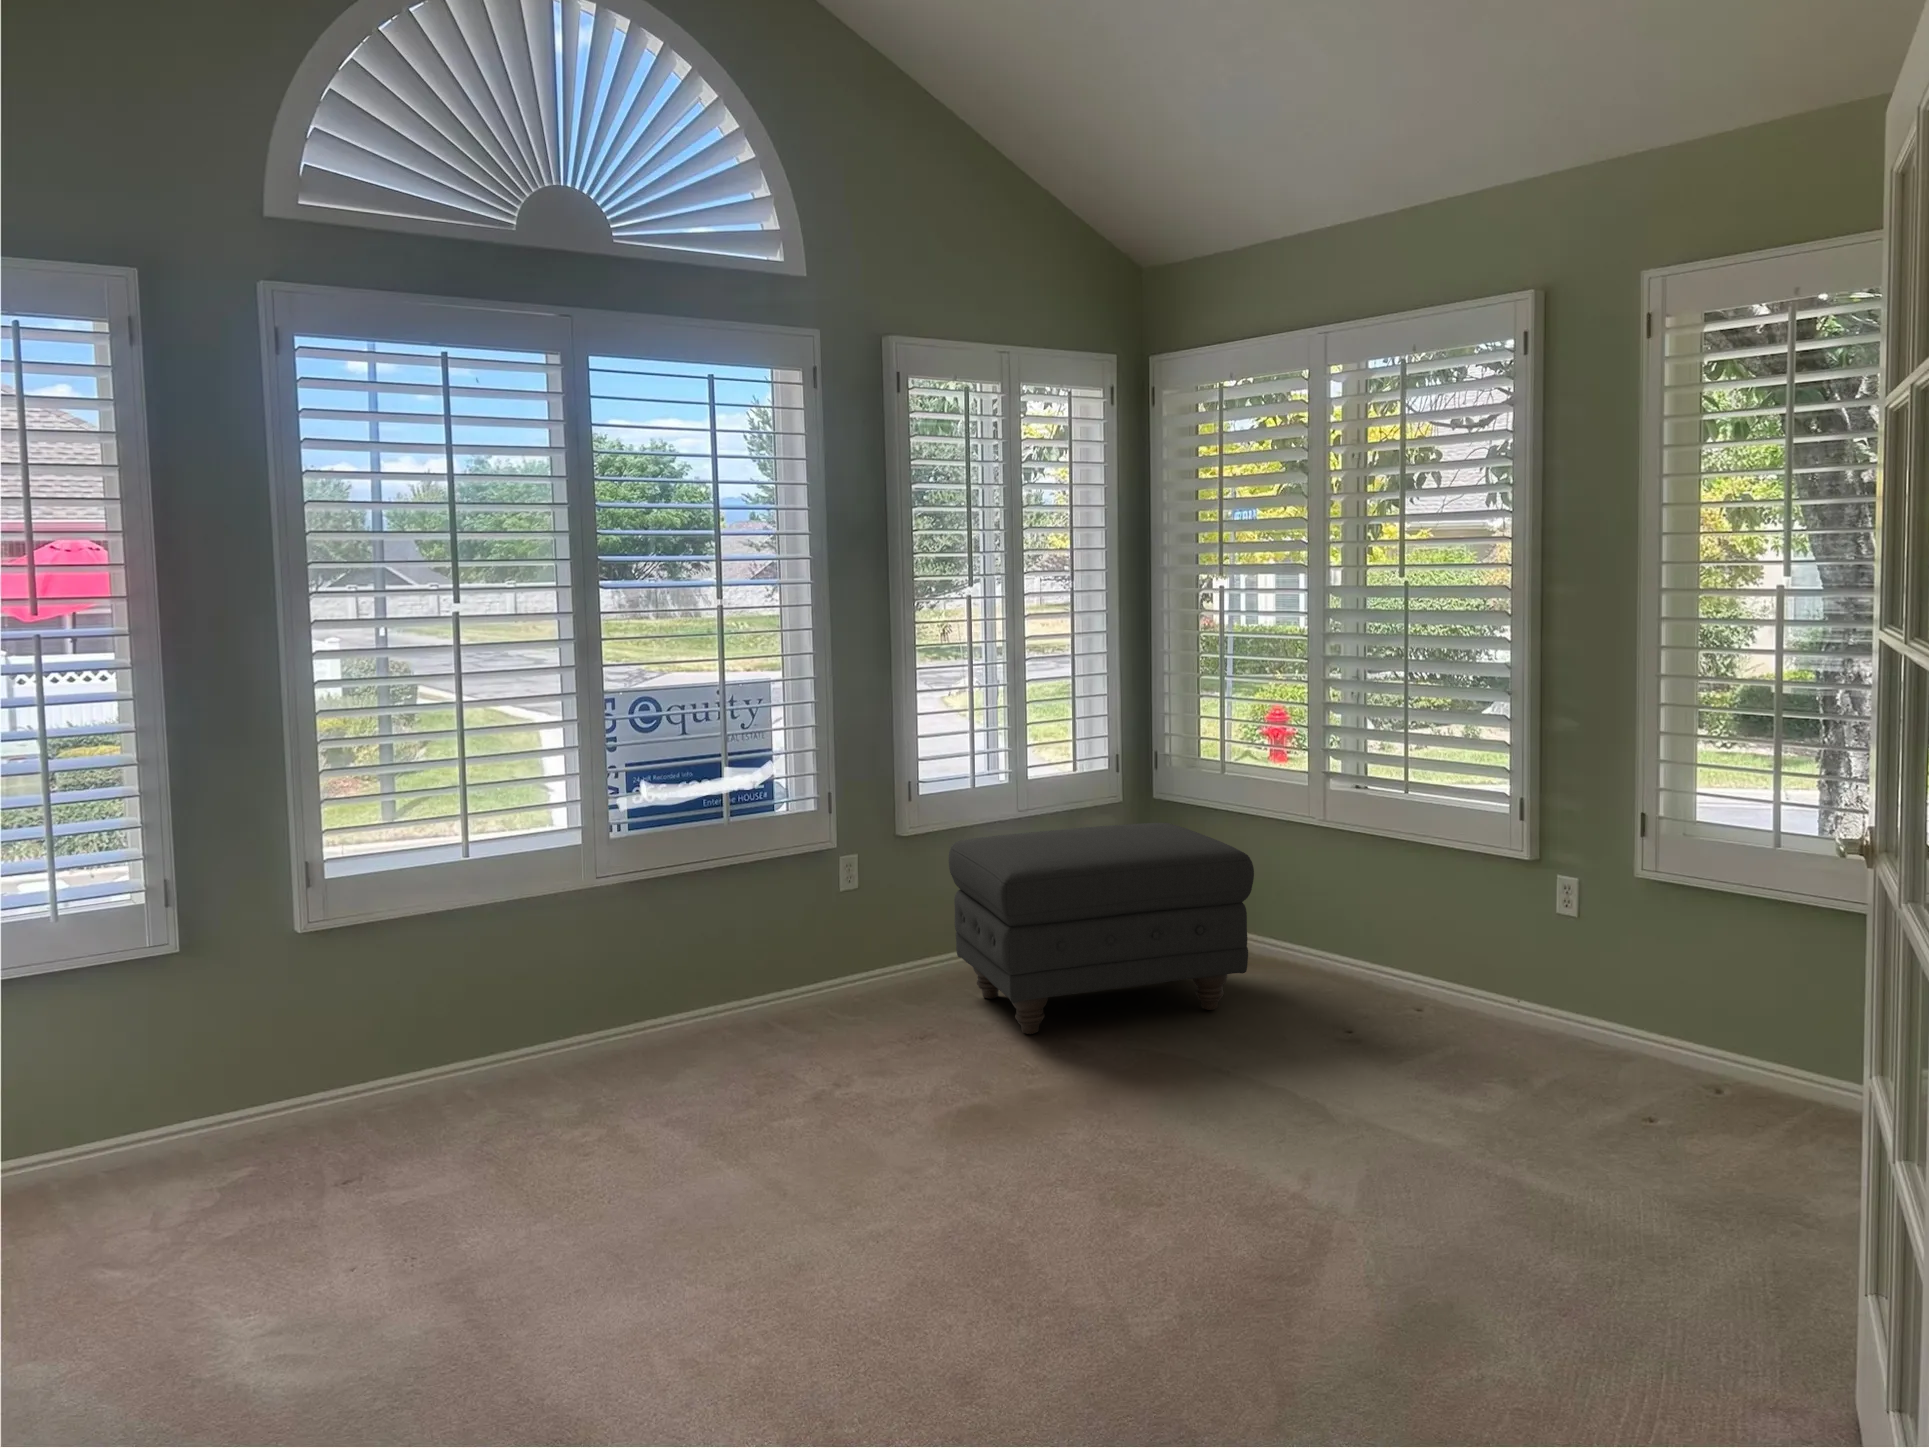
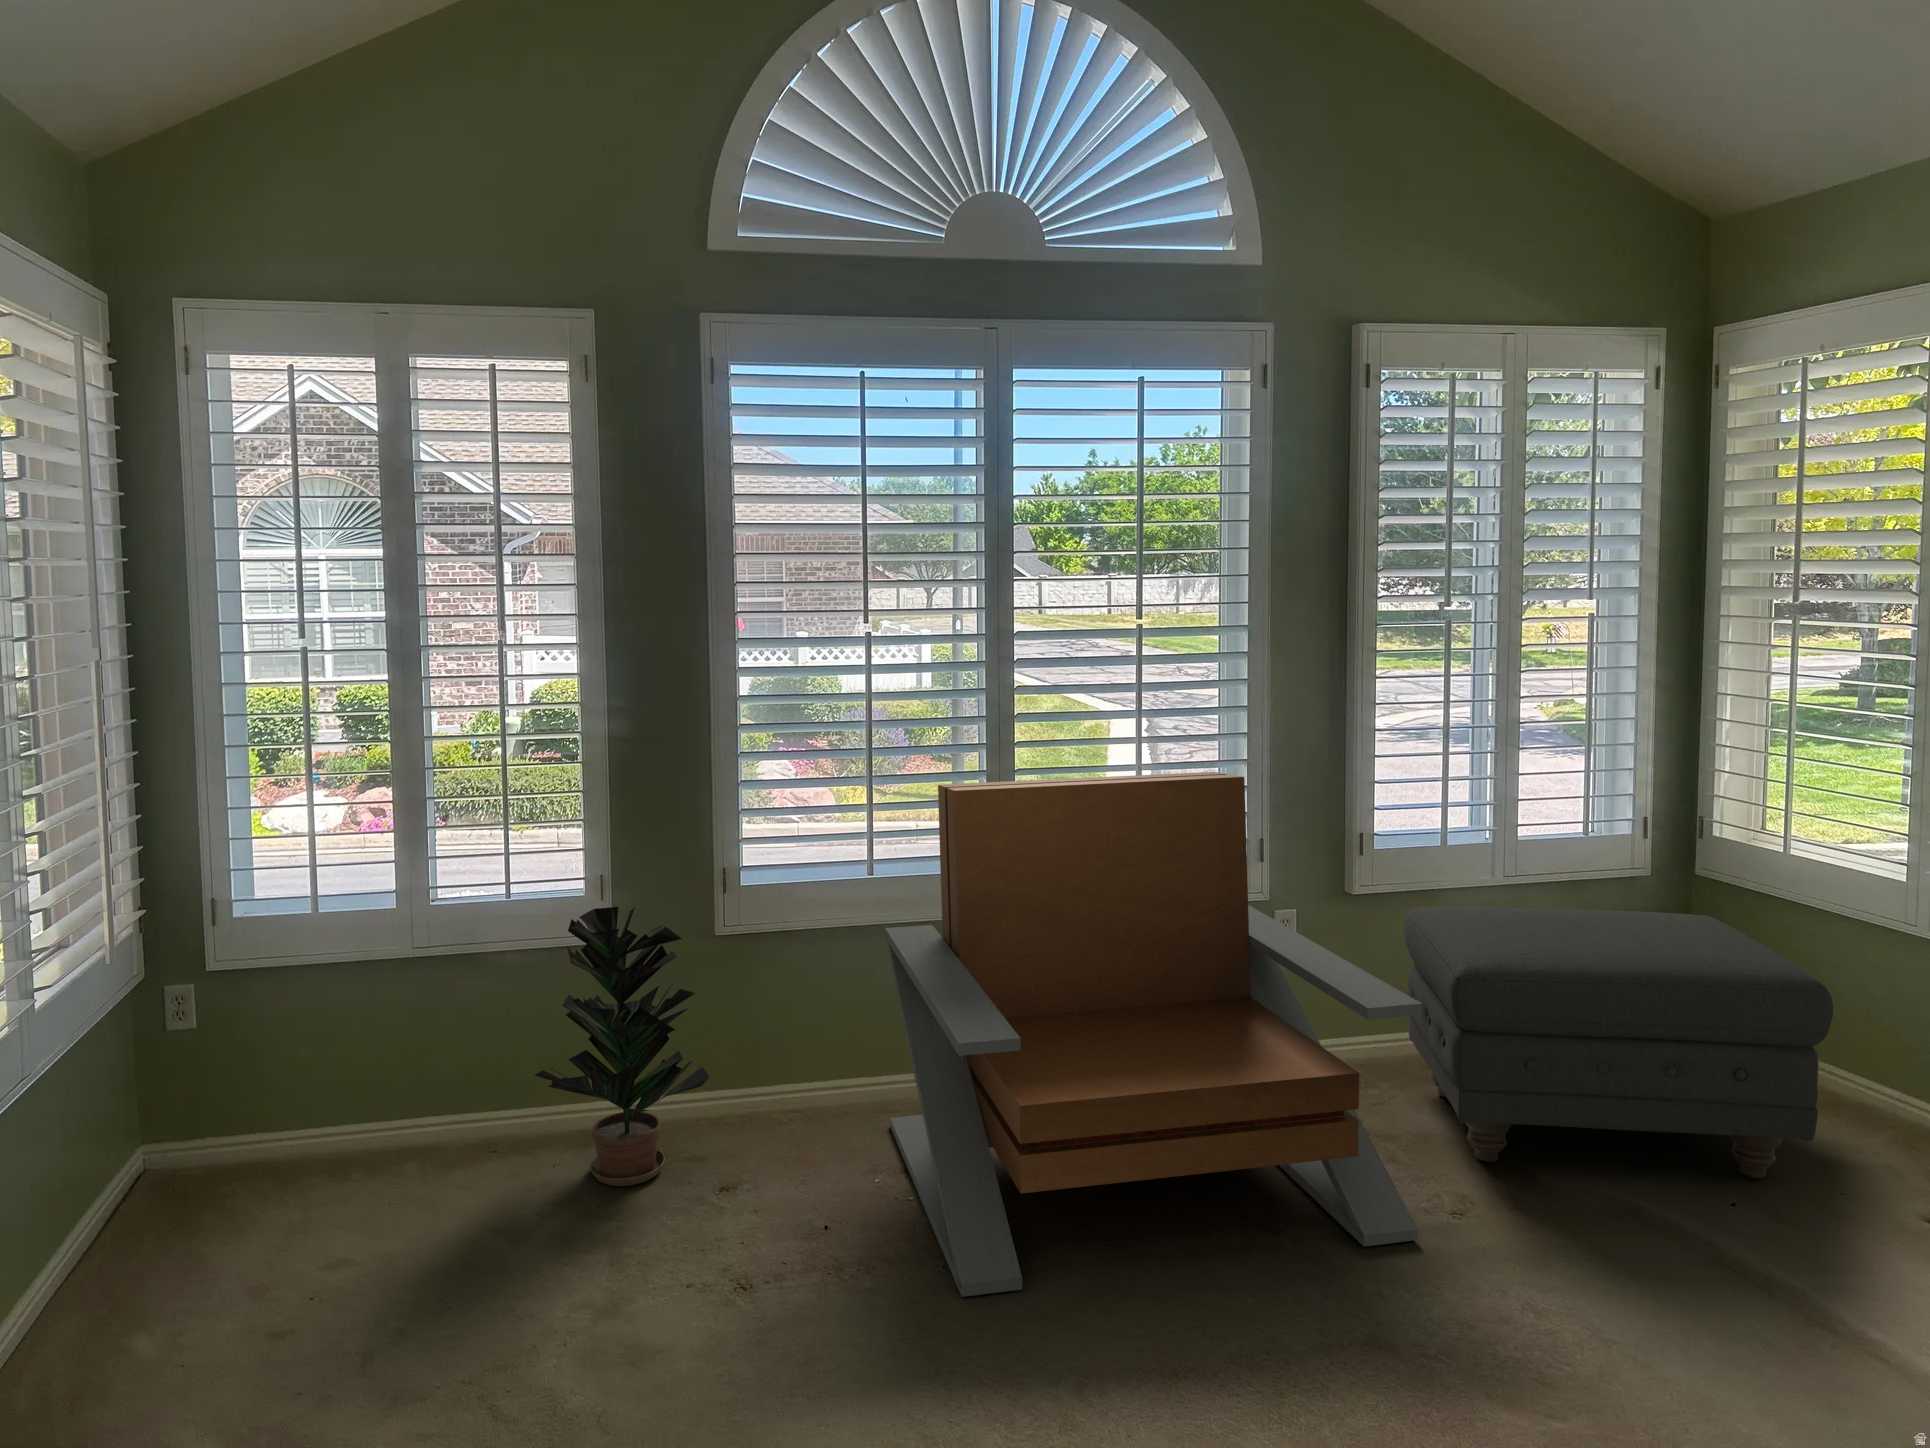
lounge chair: none [490,732,995,1205] -> present [885,772,1422,1297]
potted plant: none [115,909,325,1206] -> present [535,907,710,1186]

